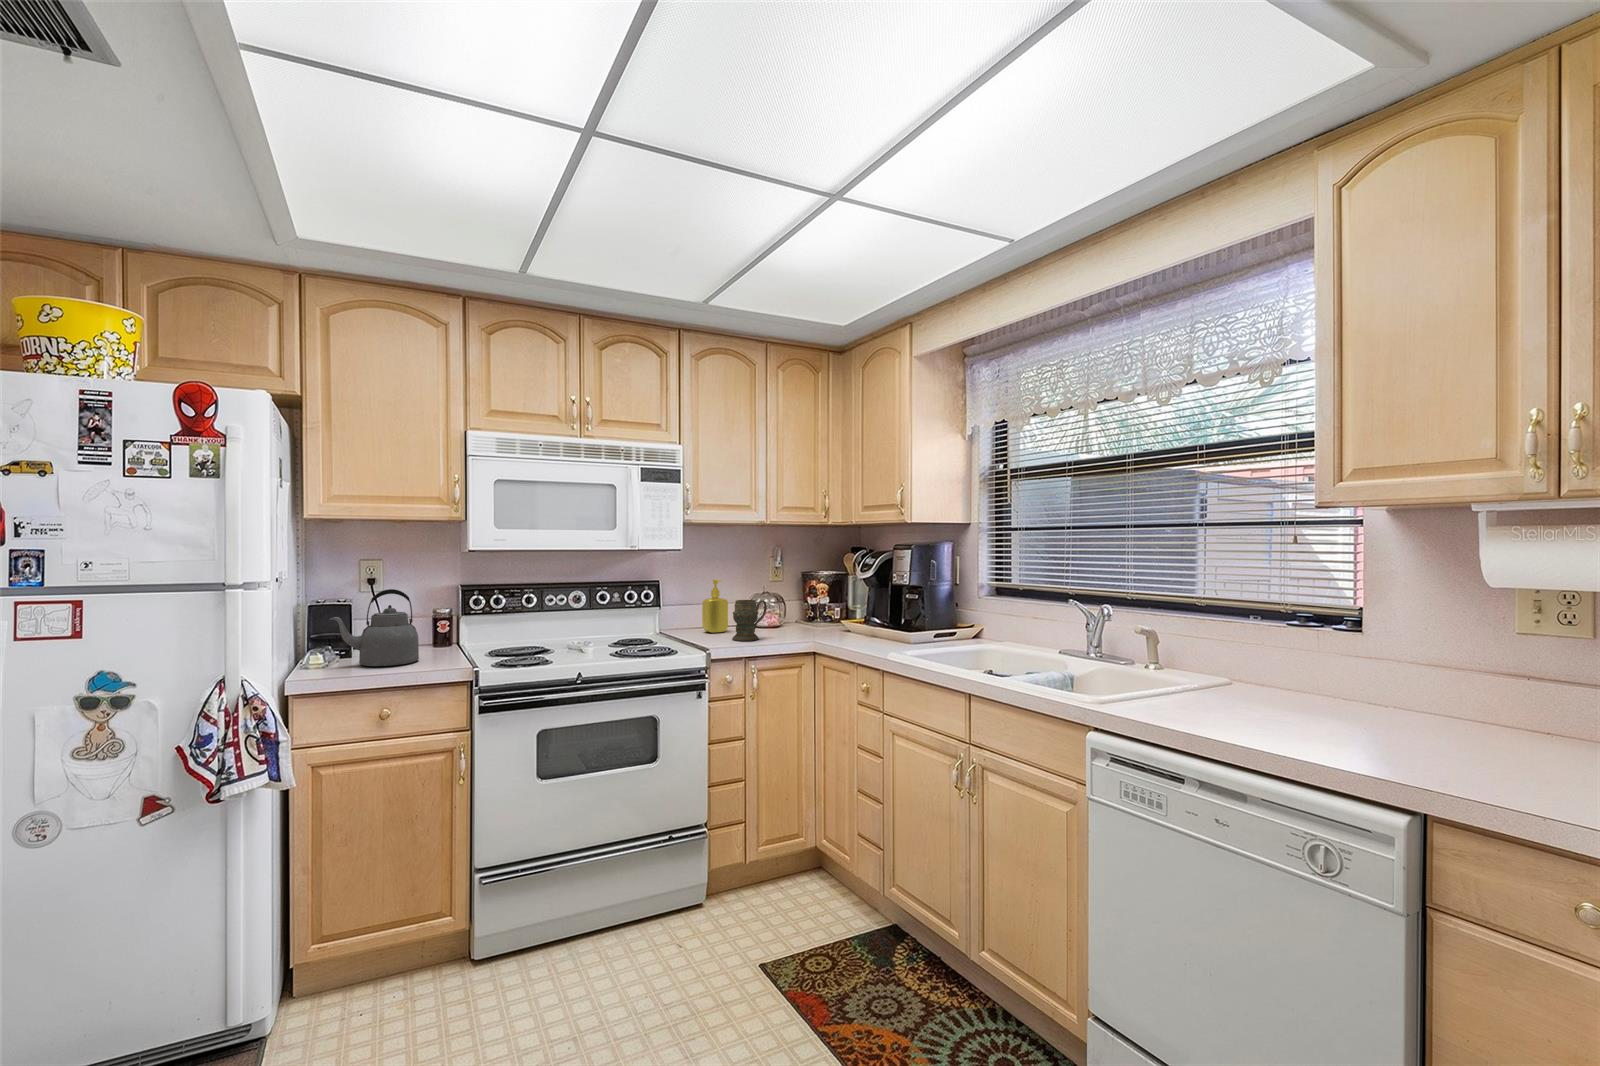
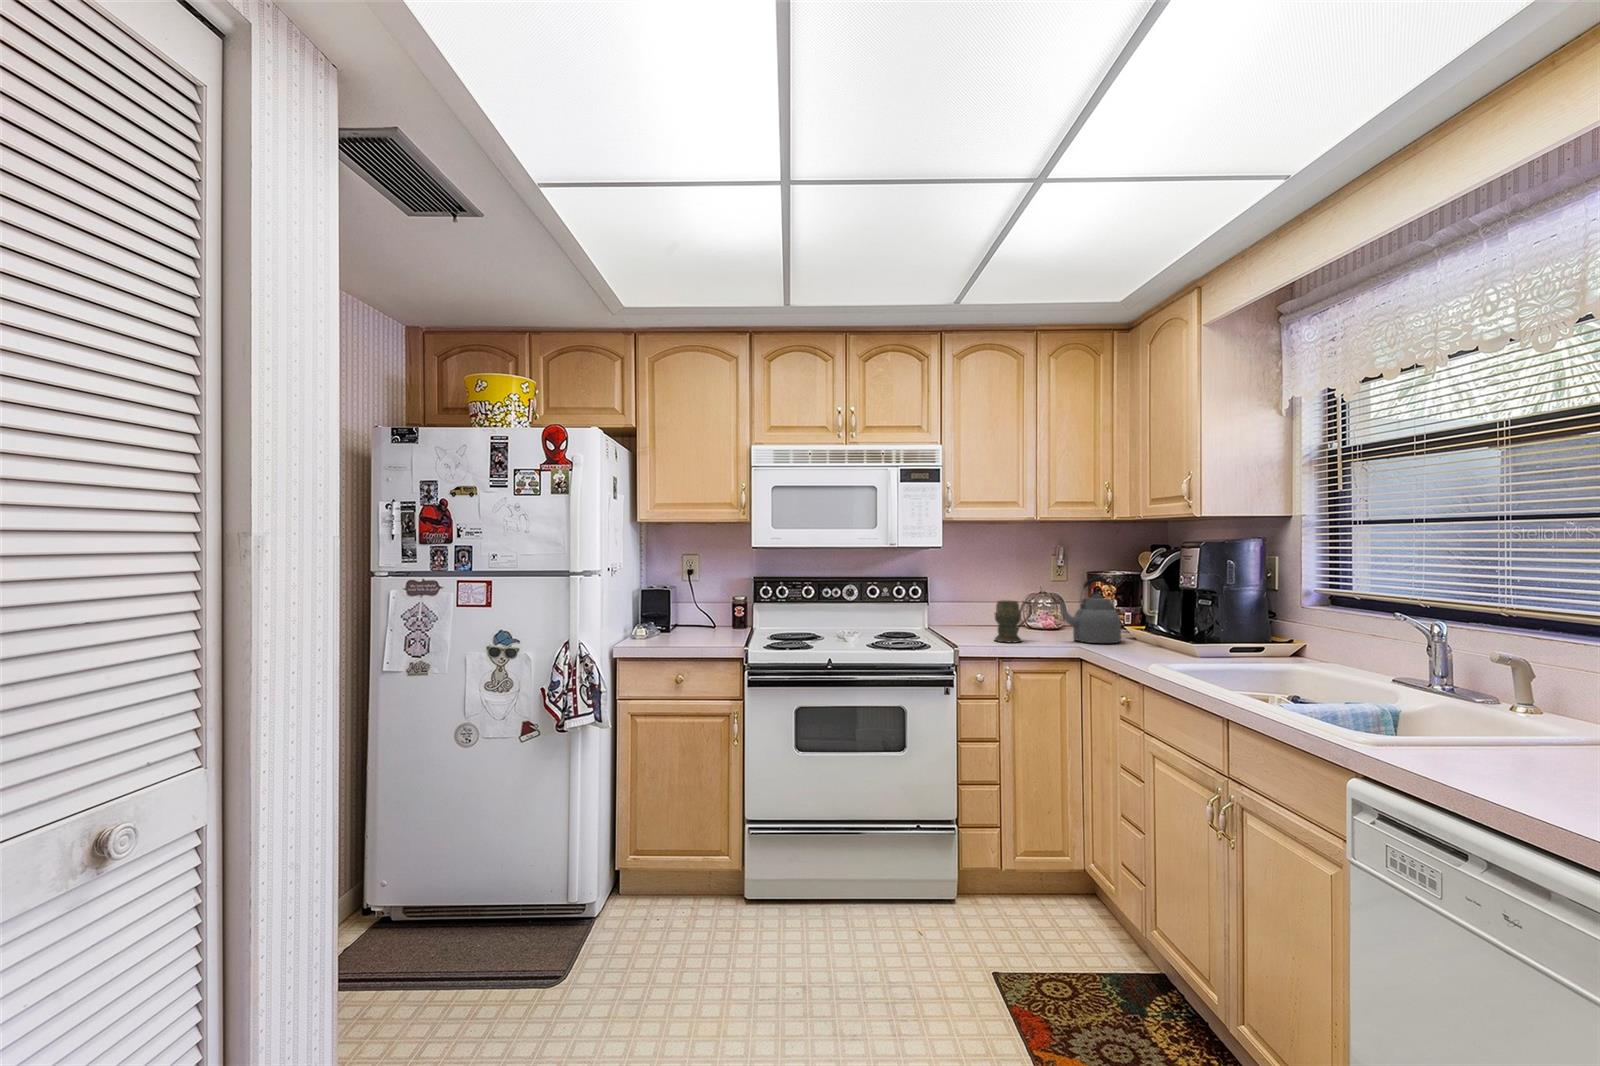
soap dispenser: present [702,580,728,633] -> none [970,579,997,633]
kettle: present [329,589,419,666] -> present [1056,578,1121,643]

